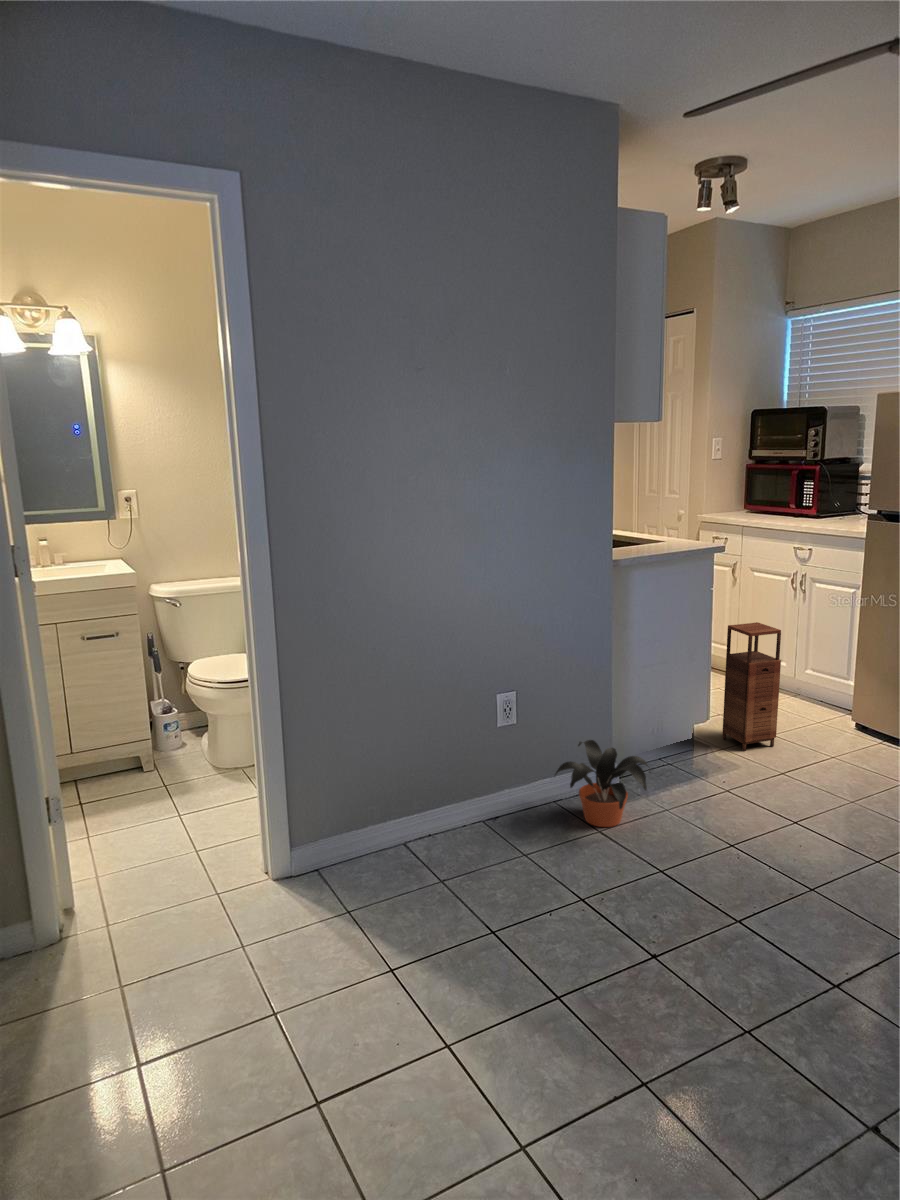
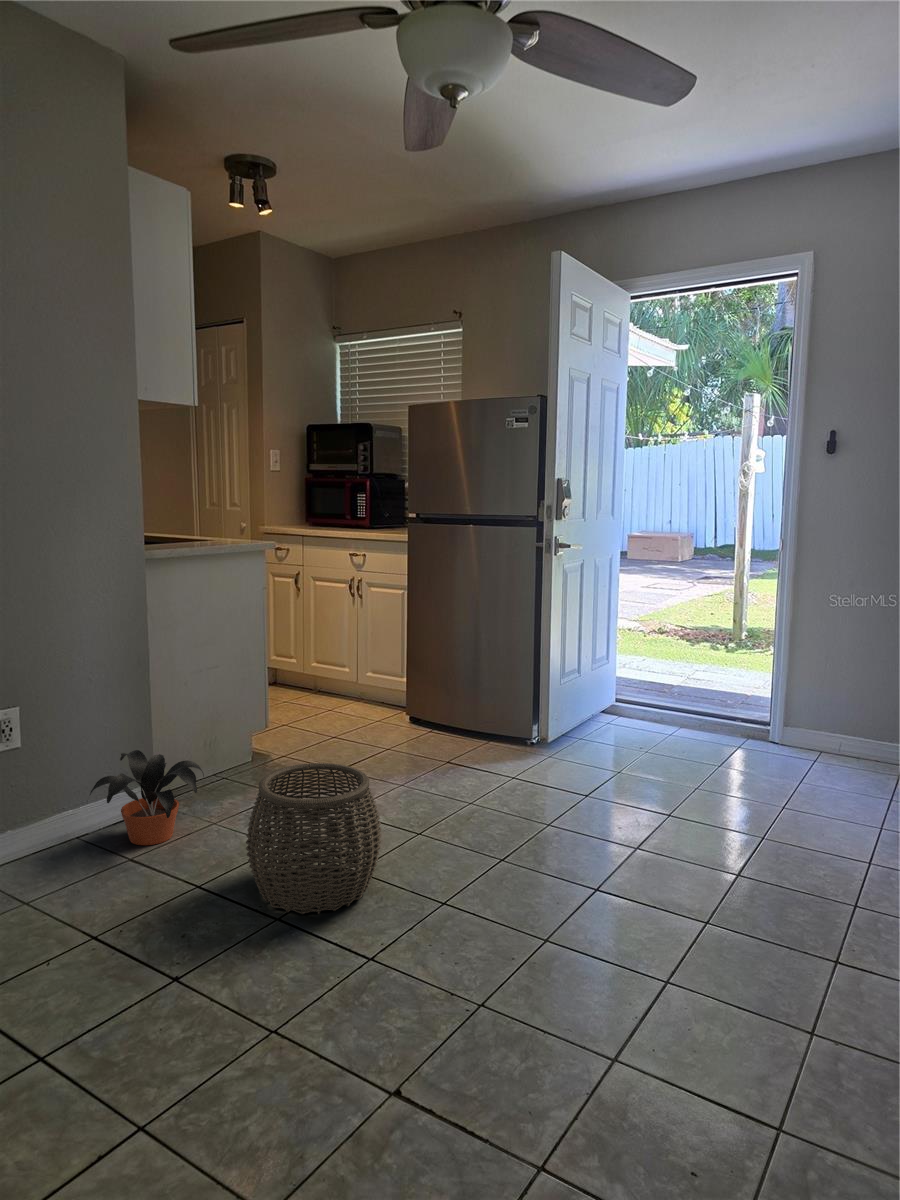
storage cabinet: present [722,622,781,751] -> none [287,622,339,752]
woven basket: none [696,785,835,938] -> present [246,763,382,914]

